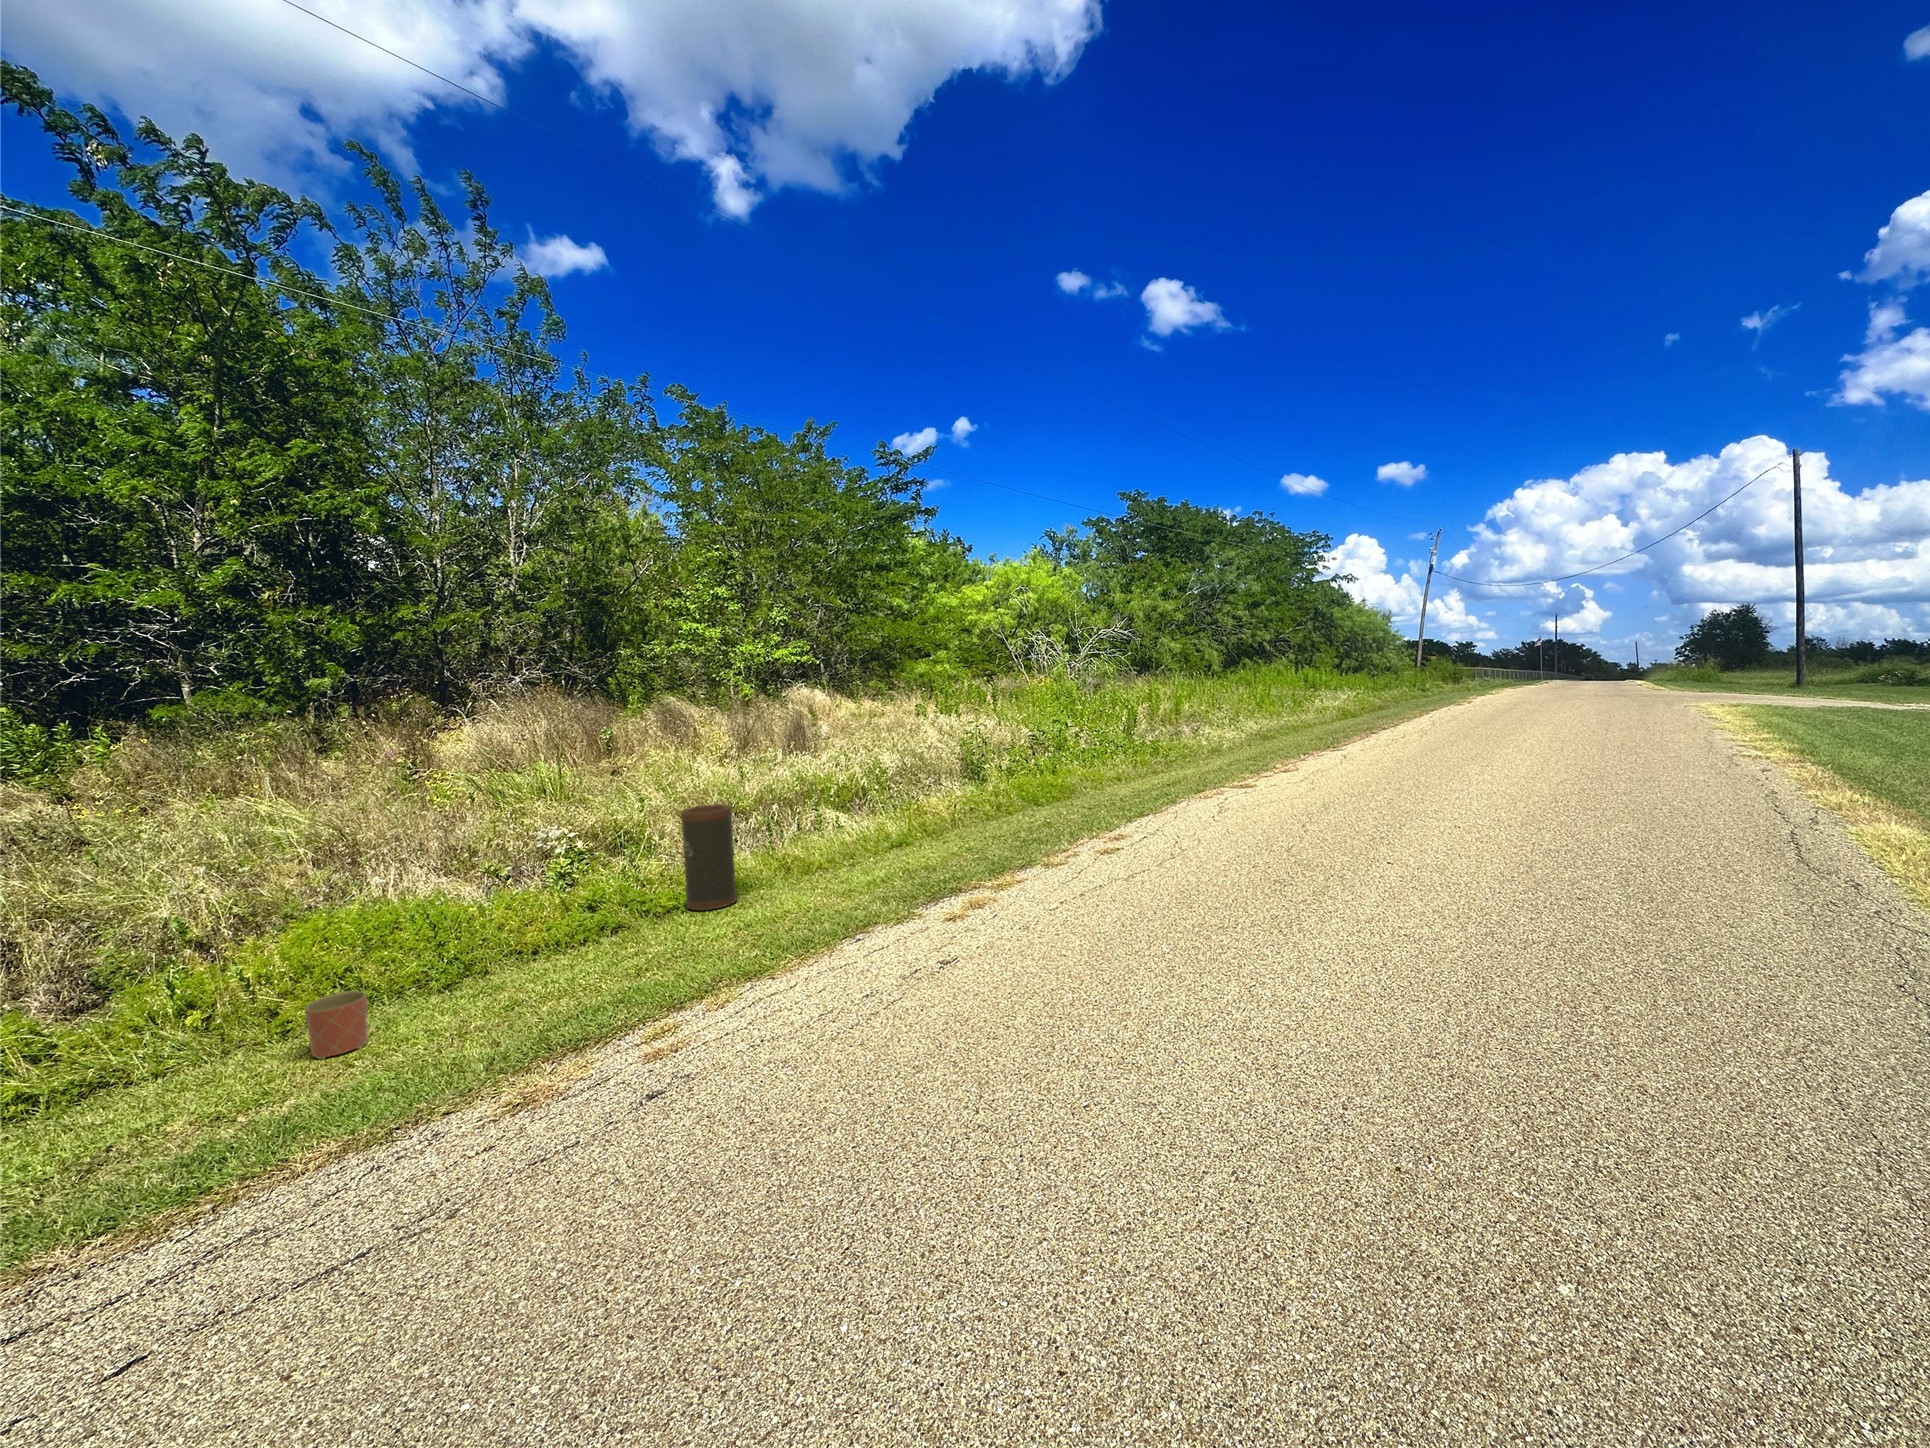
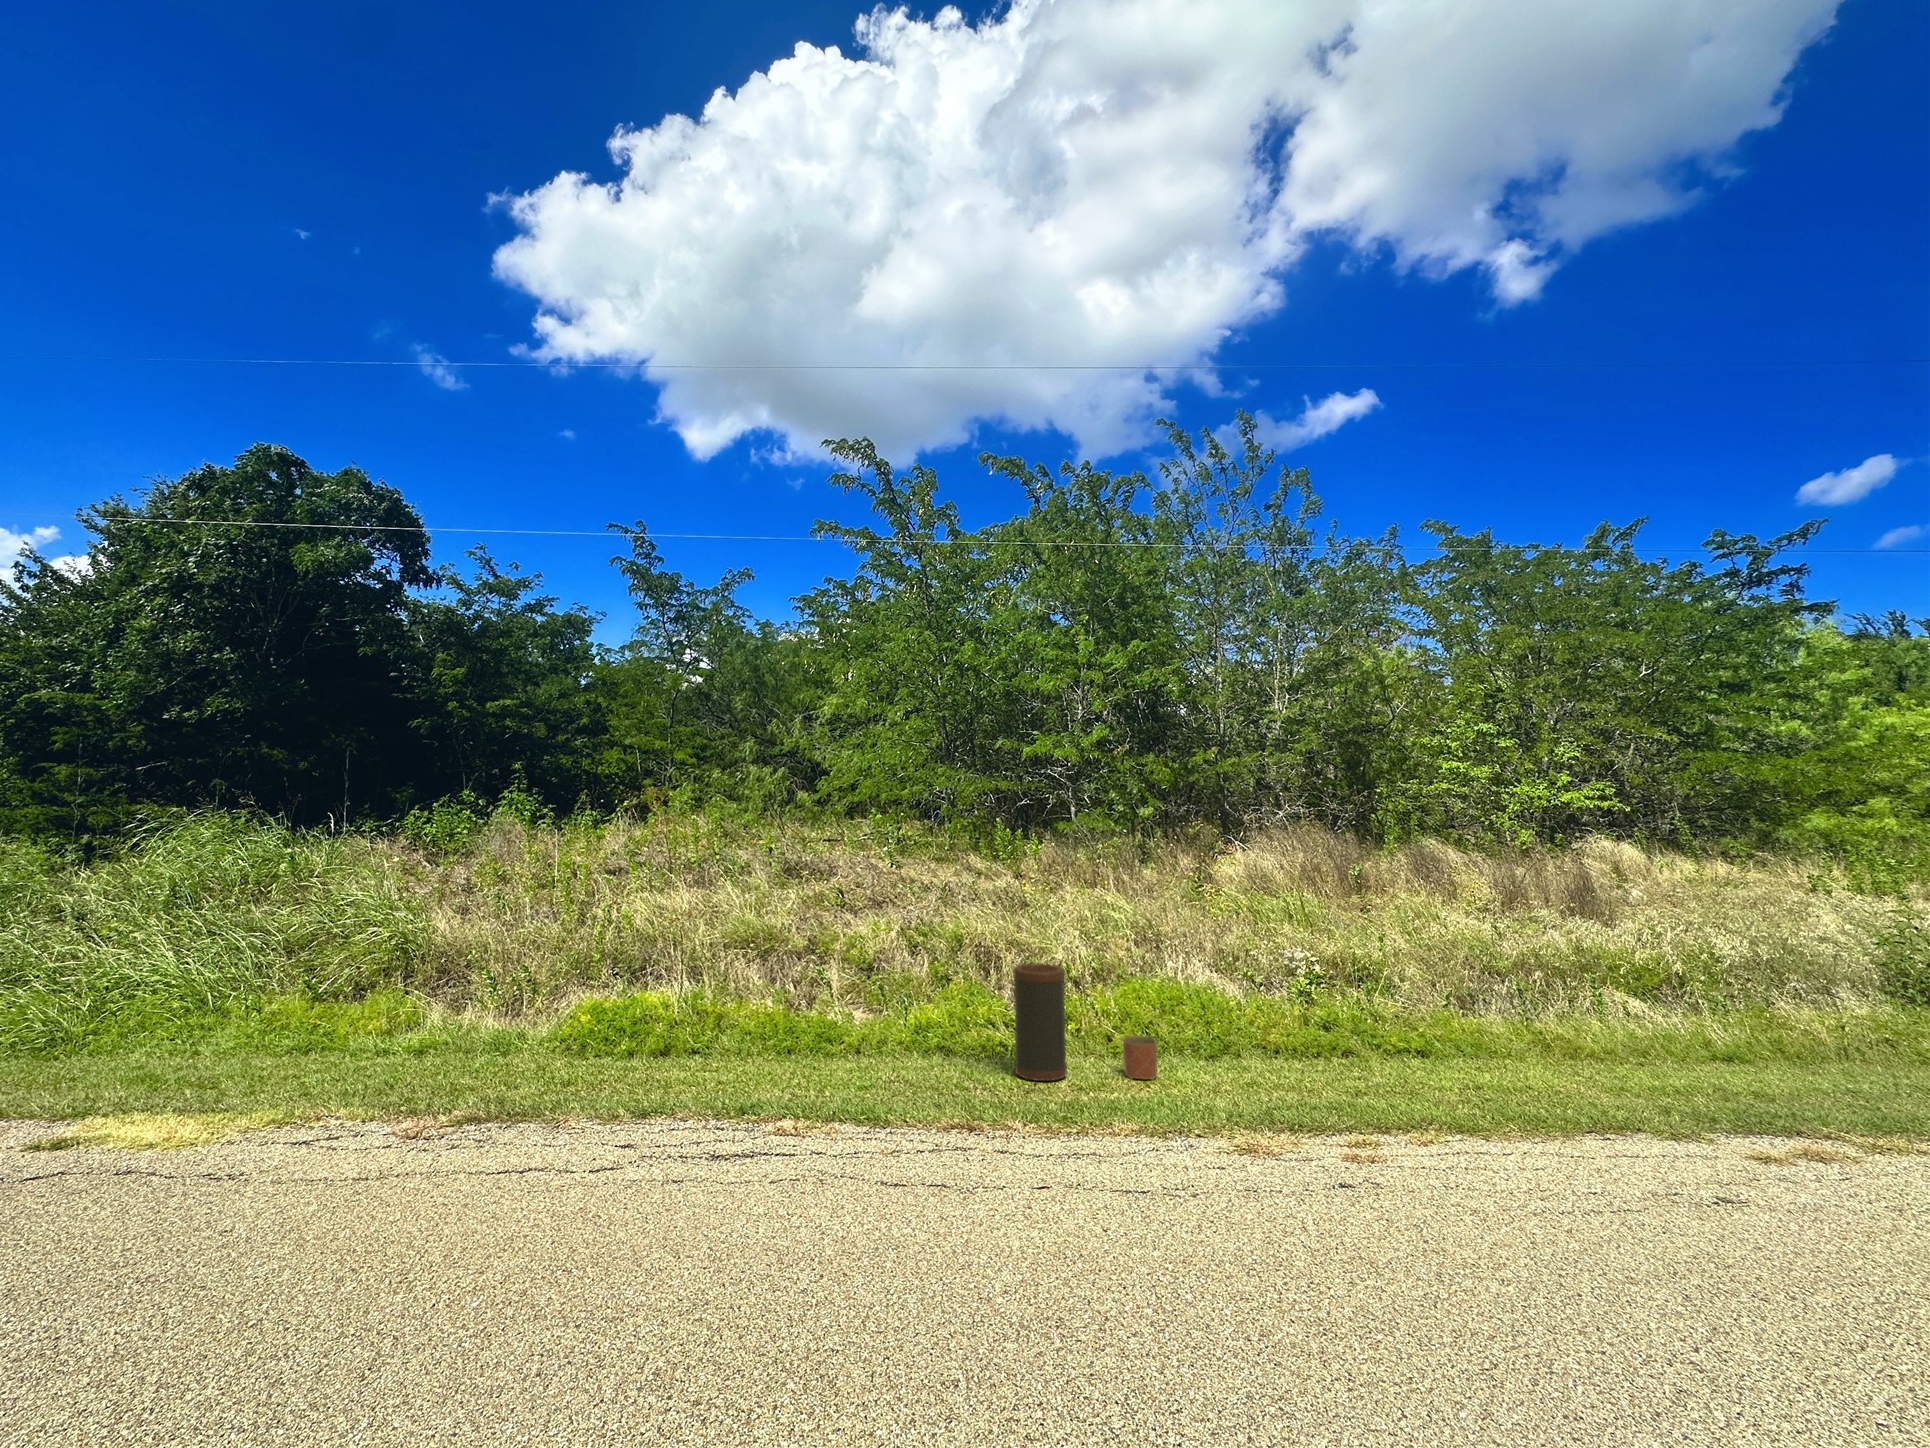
trash can: present [680,804,737,911] -> present [1013,963,1067,1081]

